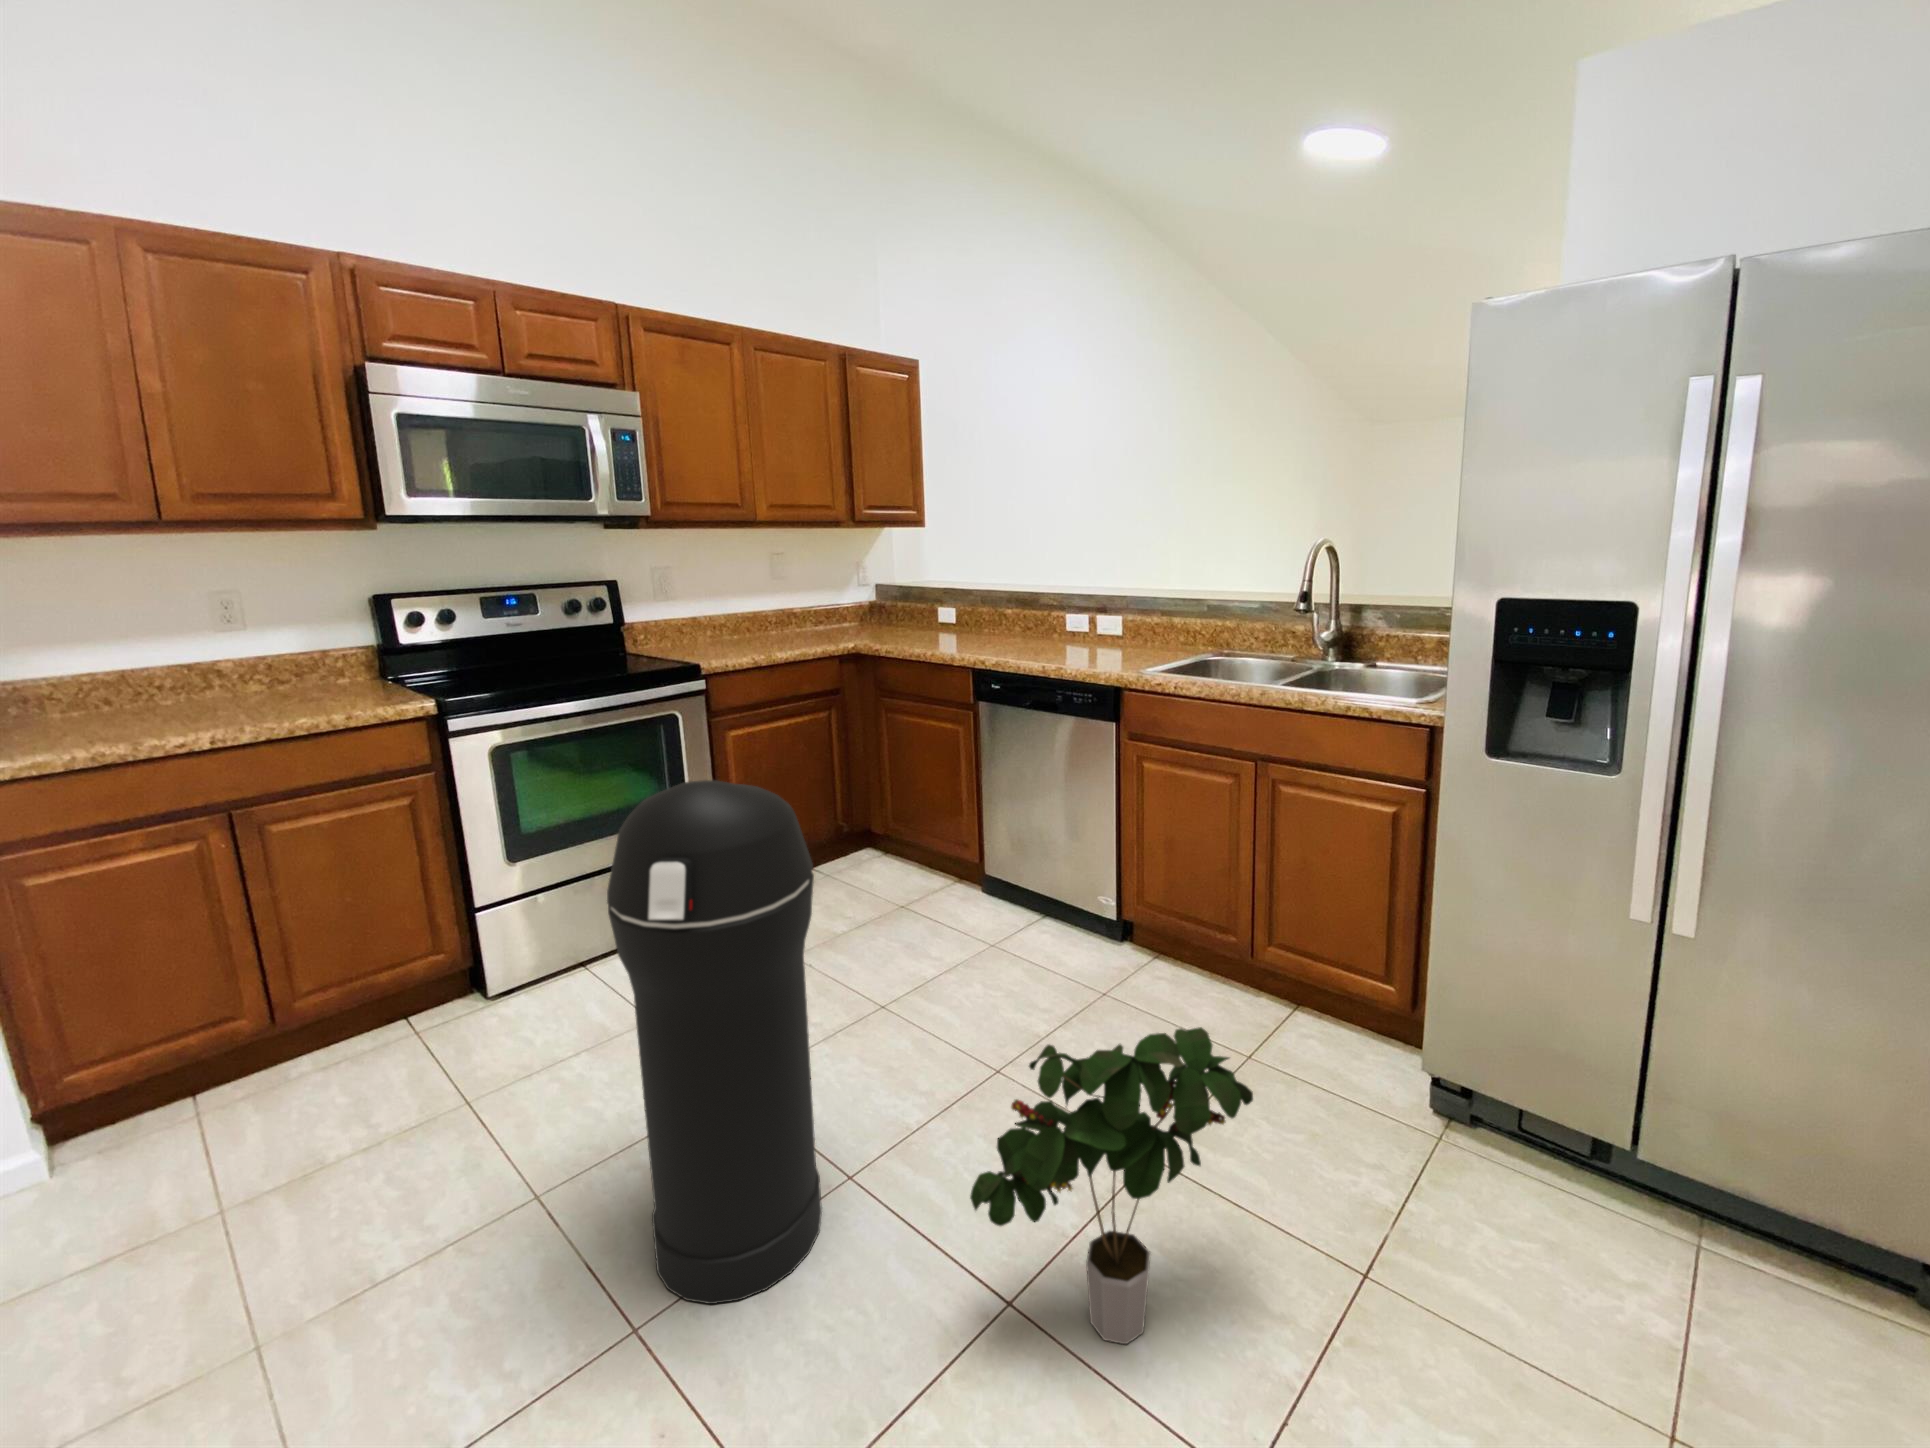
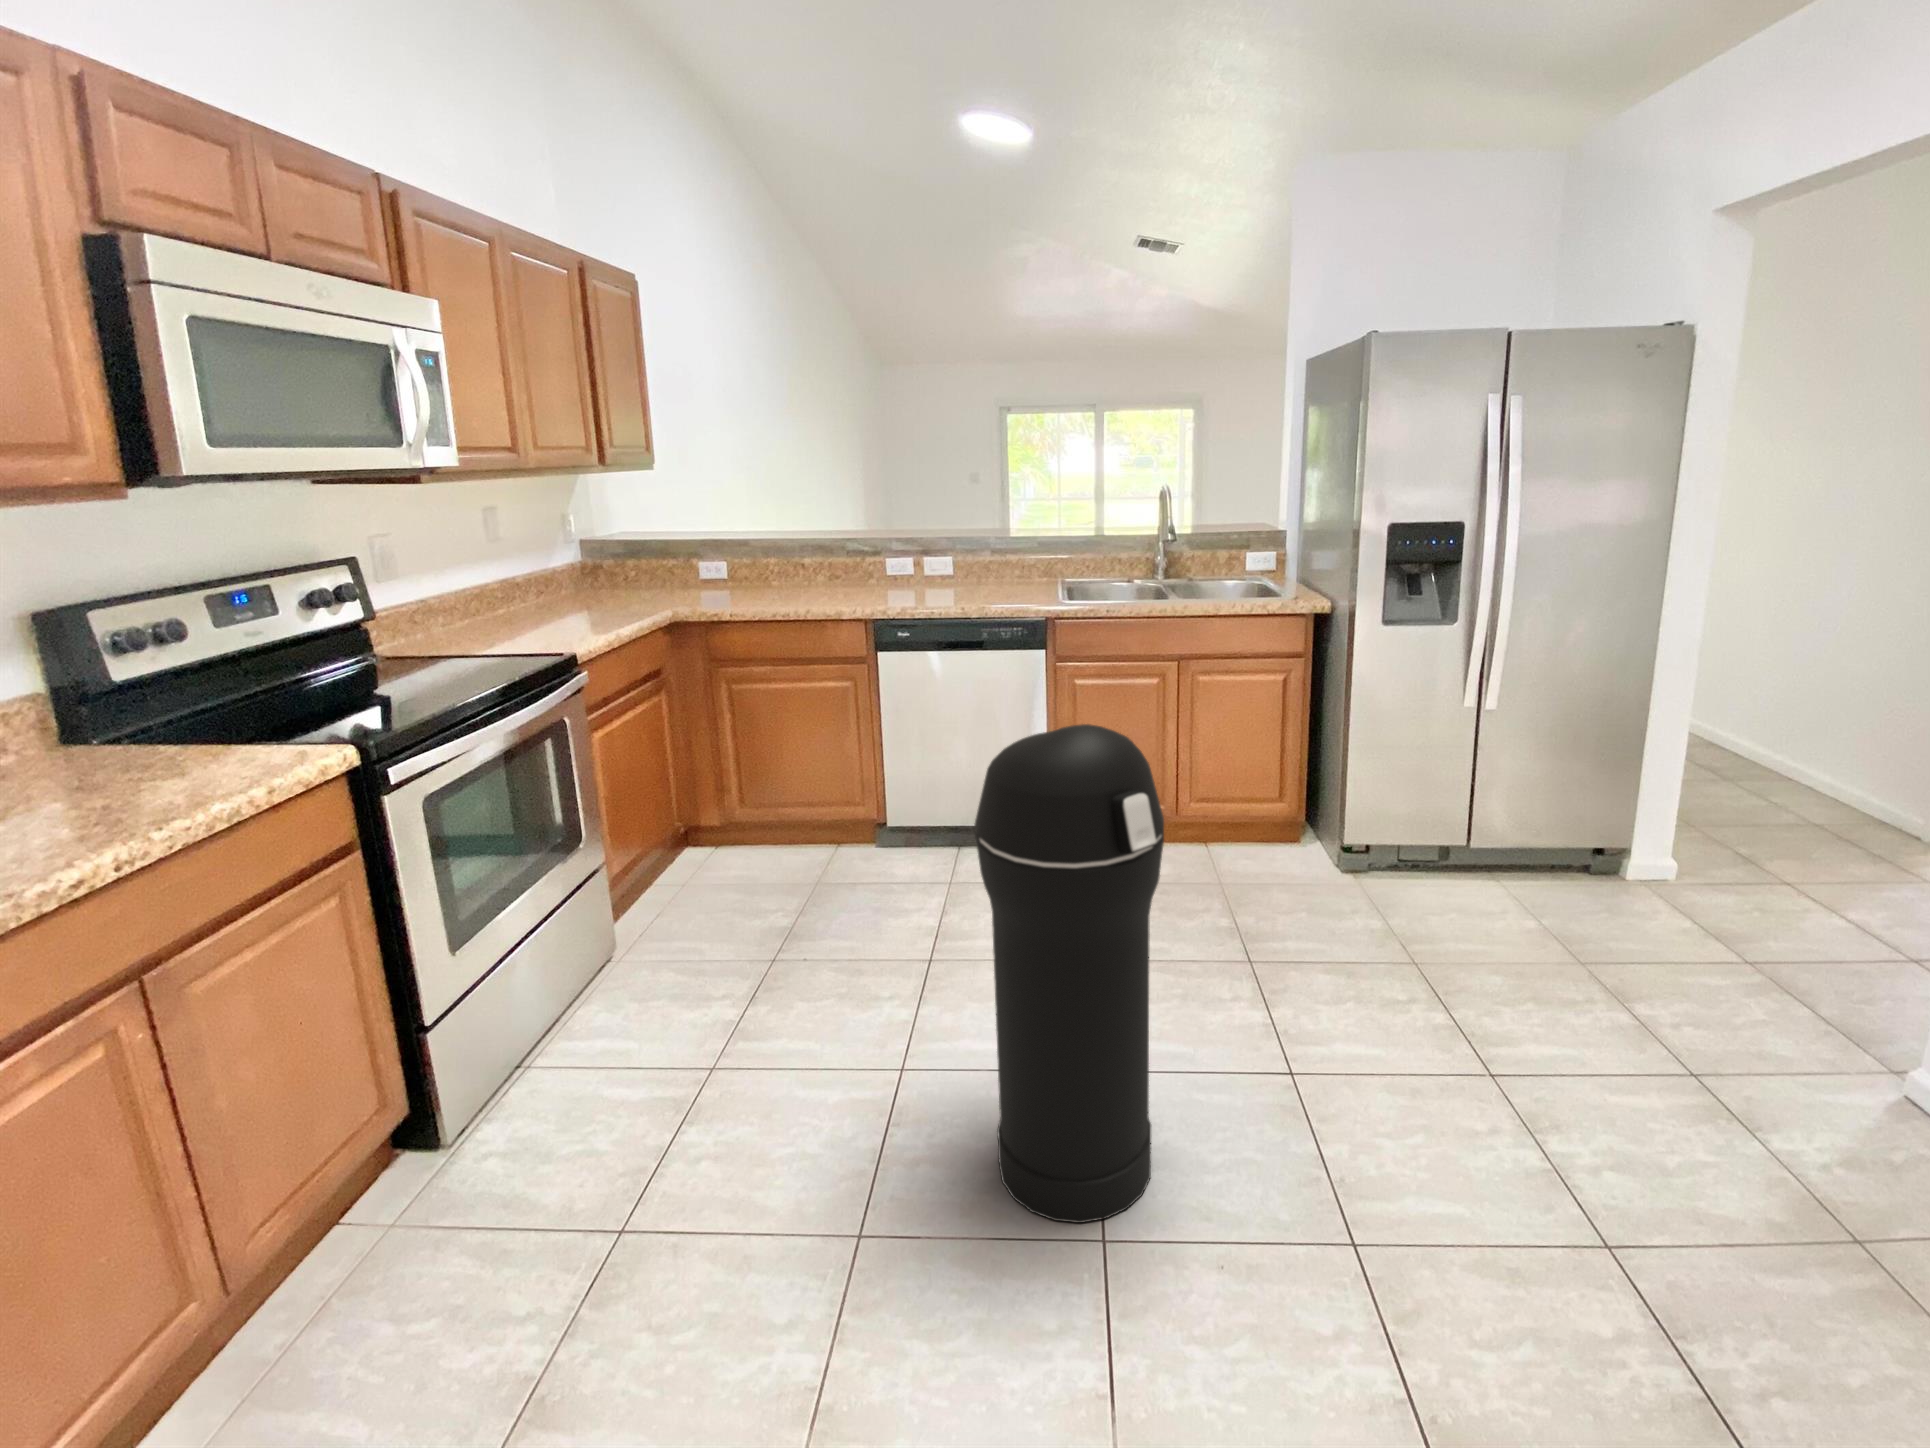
potted plant: present [970,1027,1253,1344] -> none [1304,838,1426,1078]

